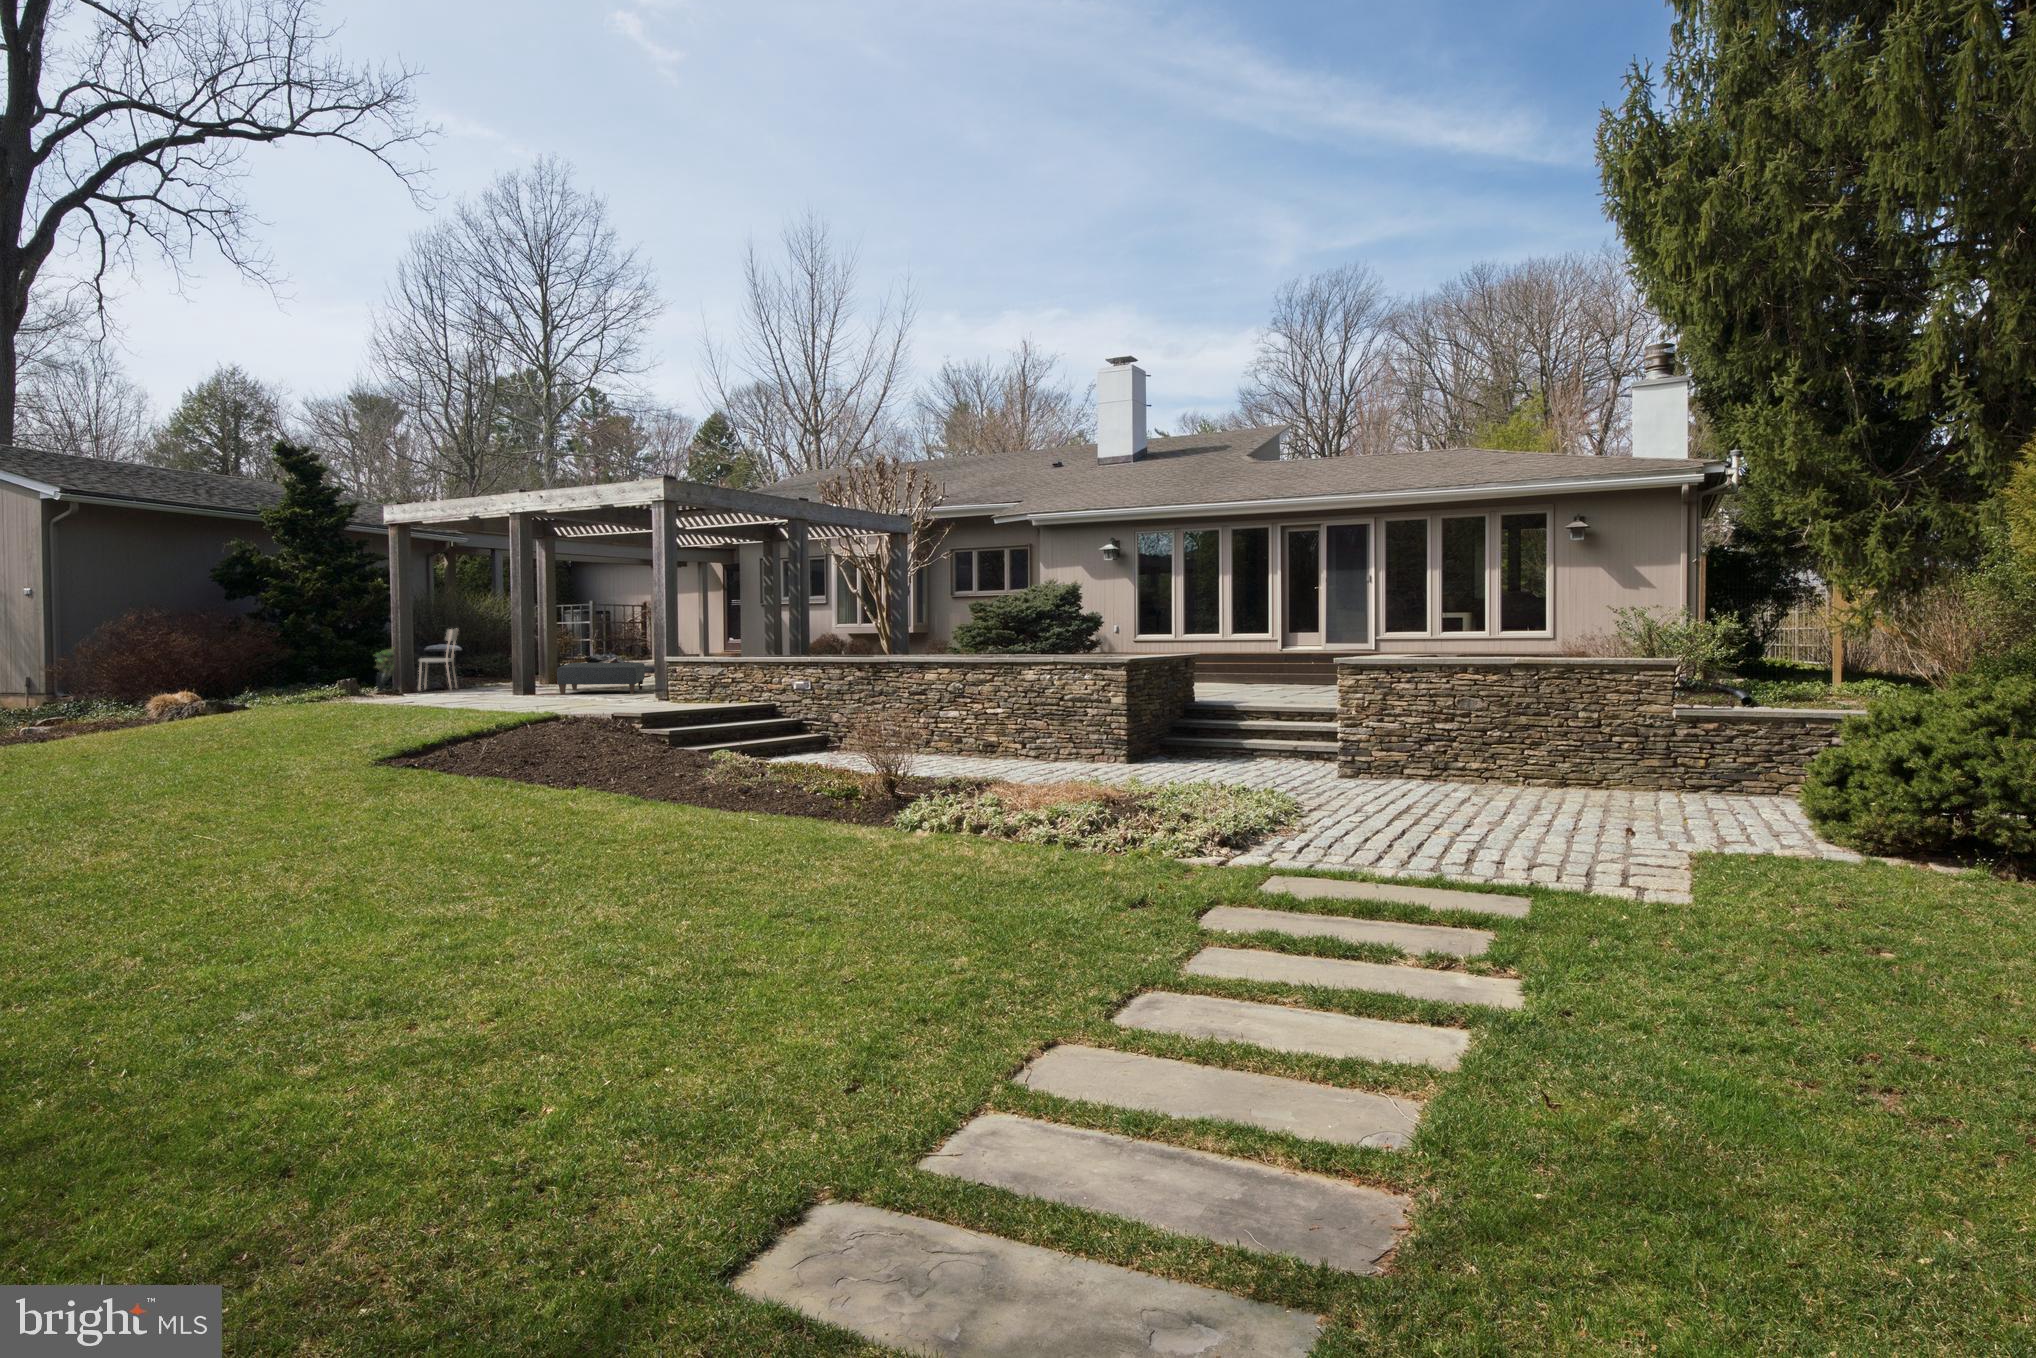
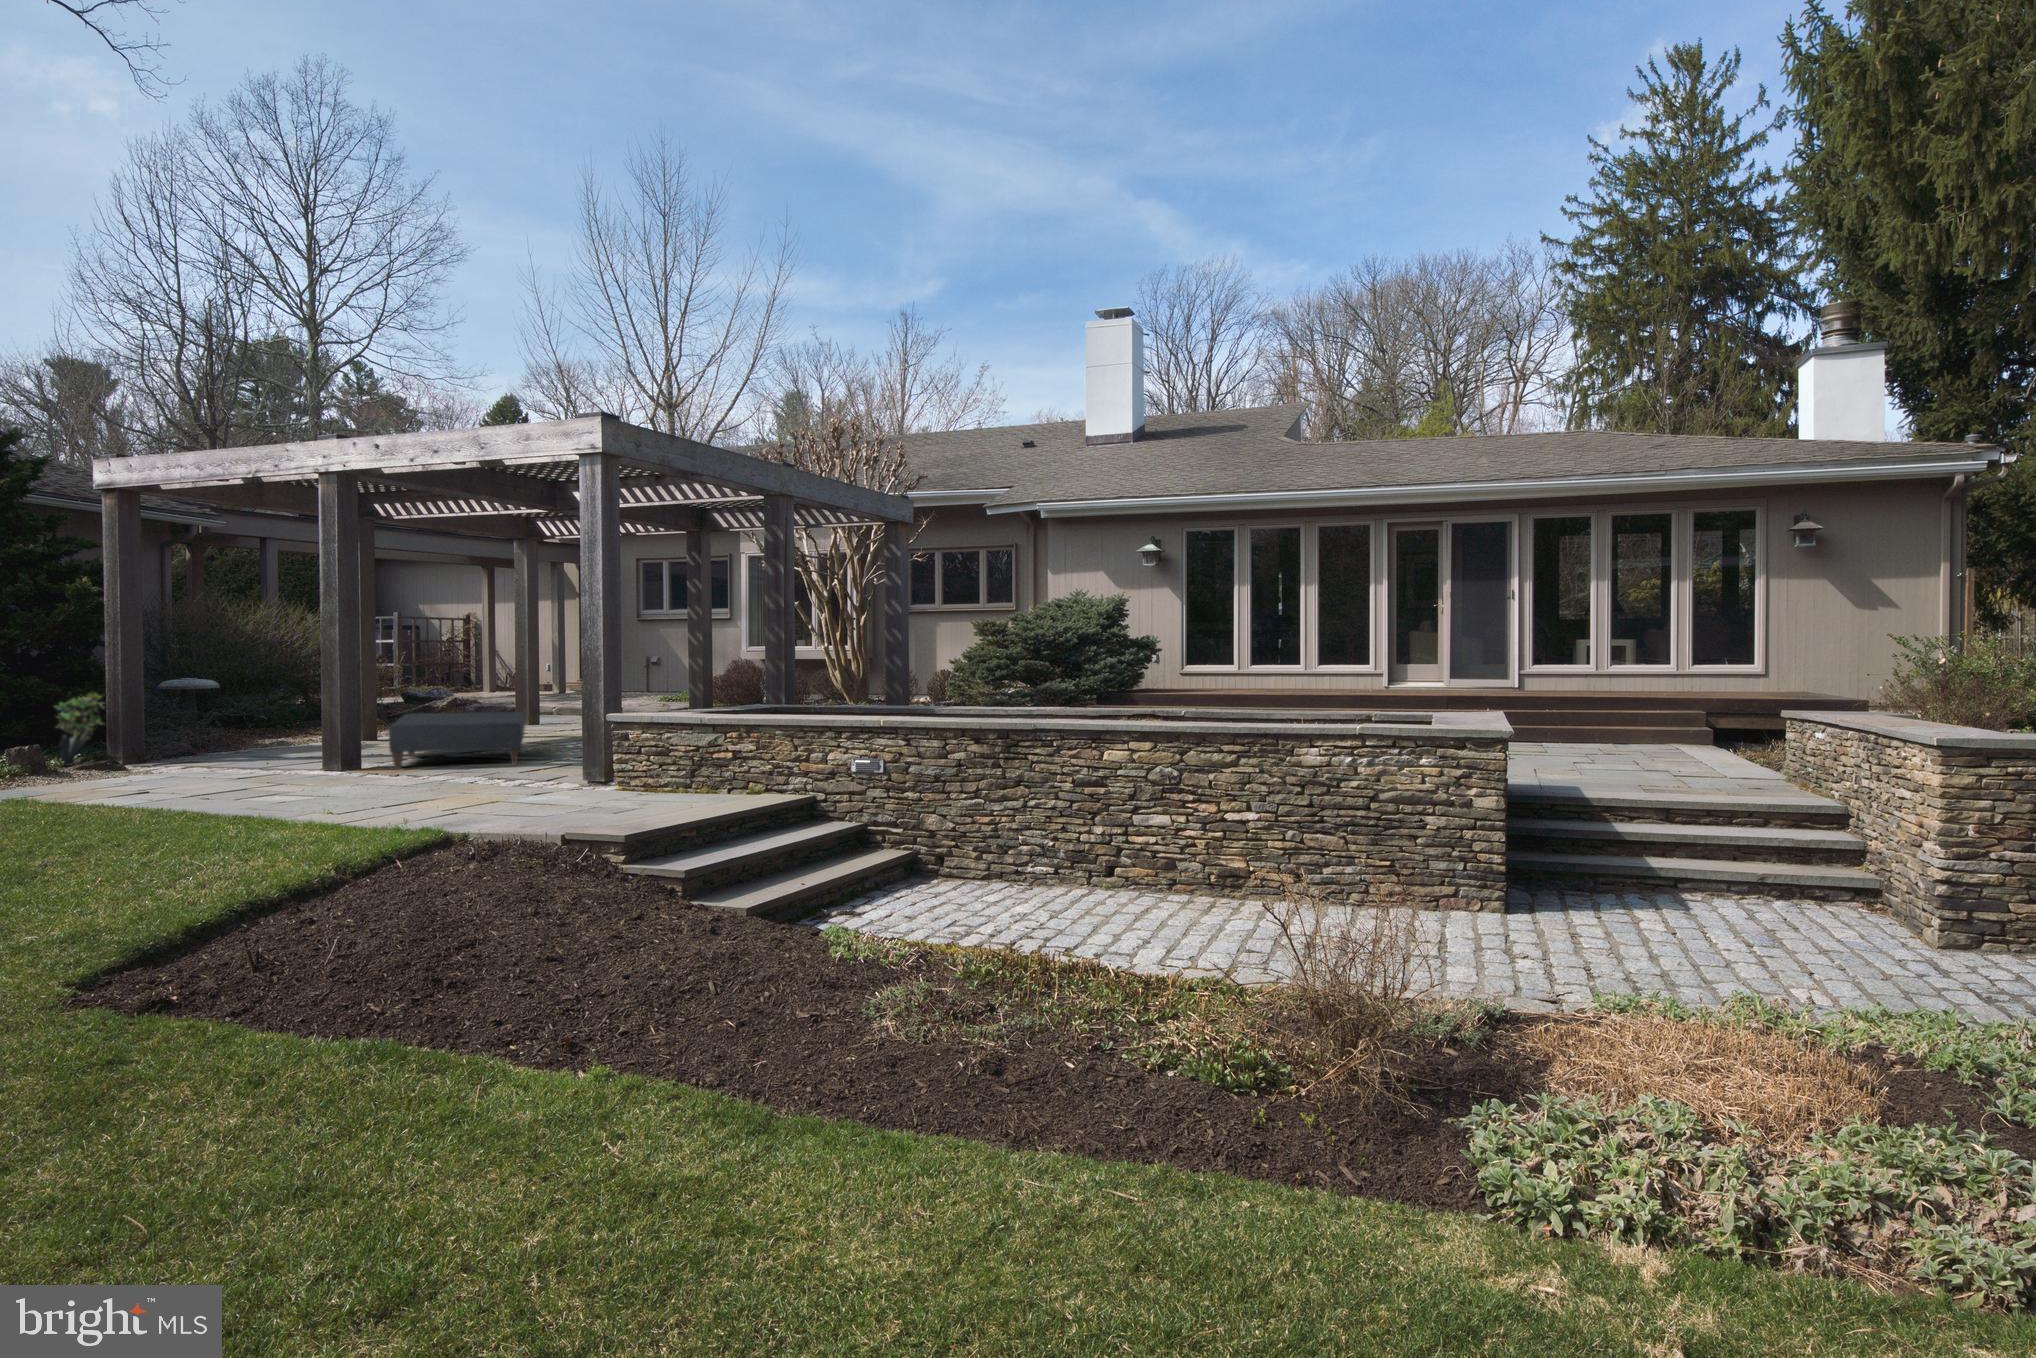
dining chair: present [418,628,458,690] -> none [138,660,210,764]

